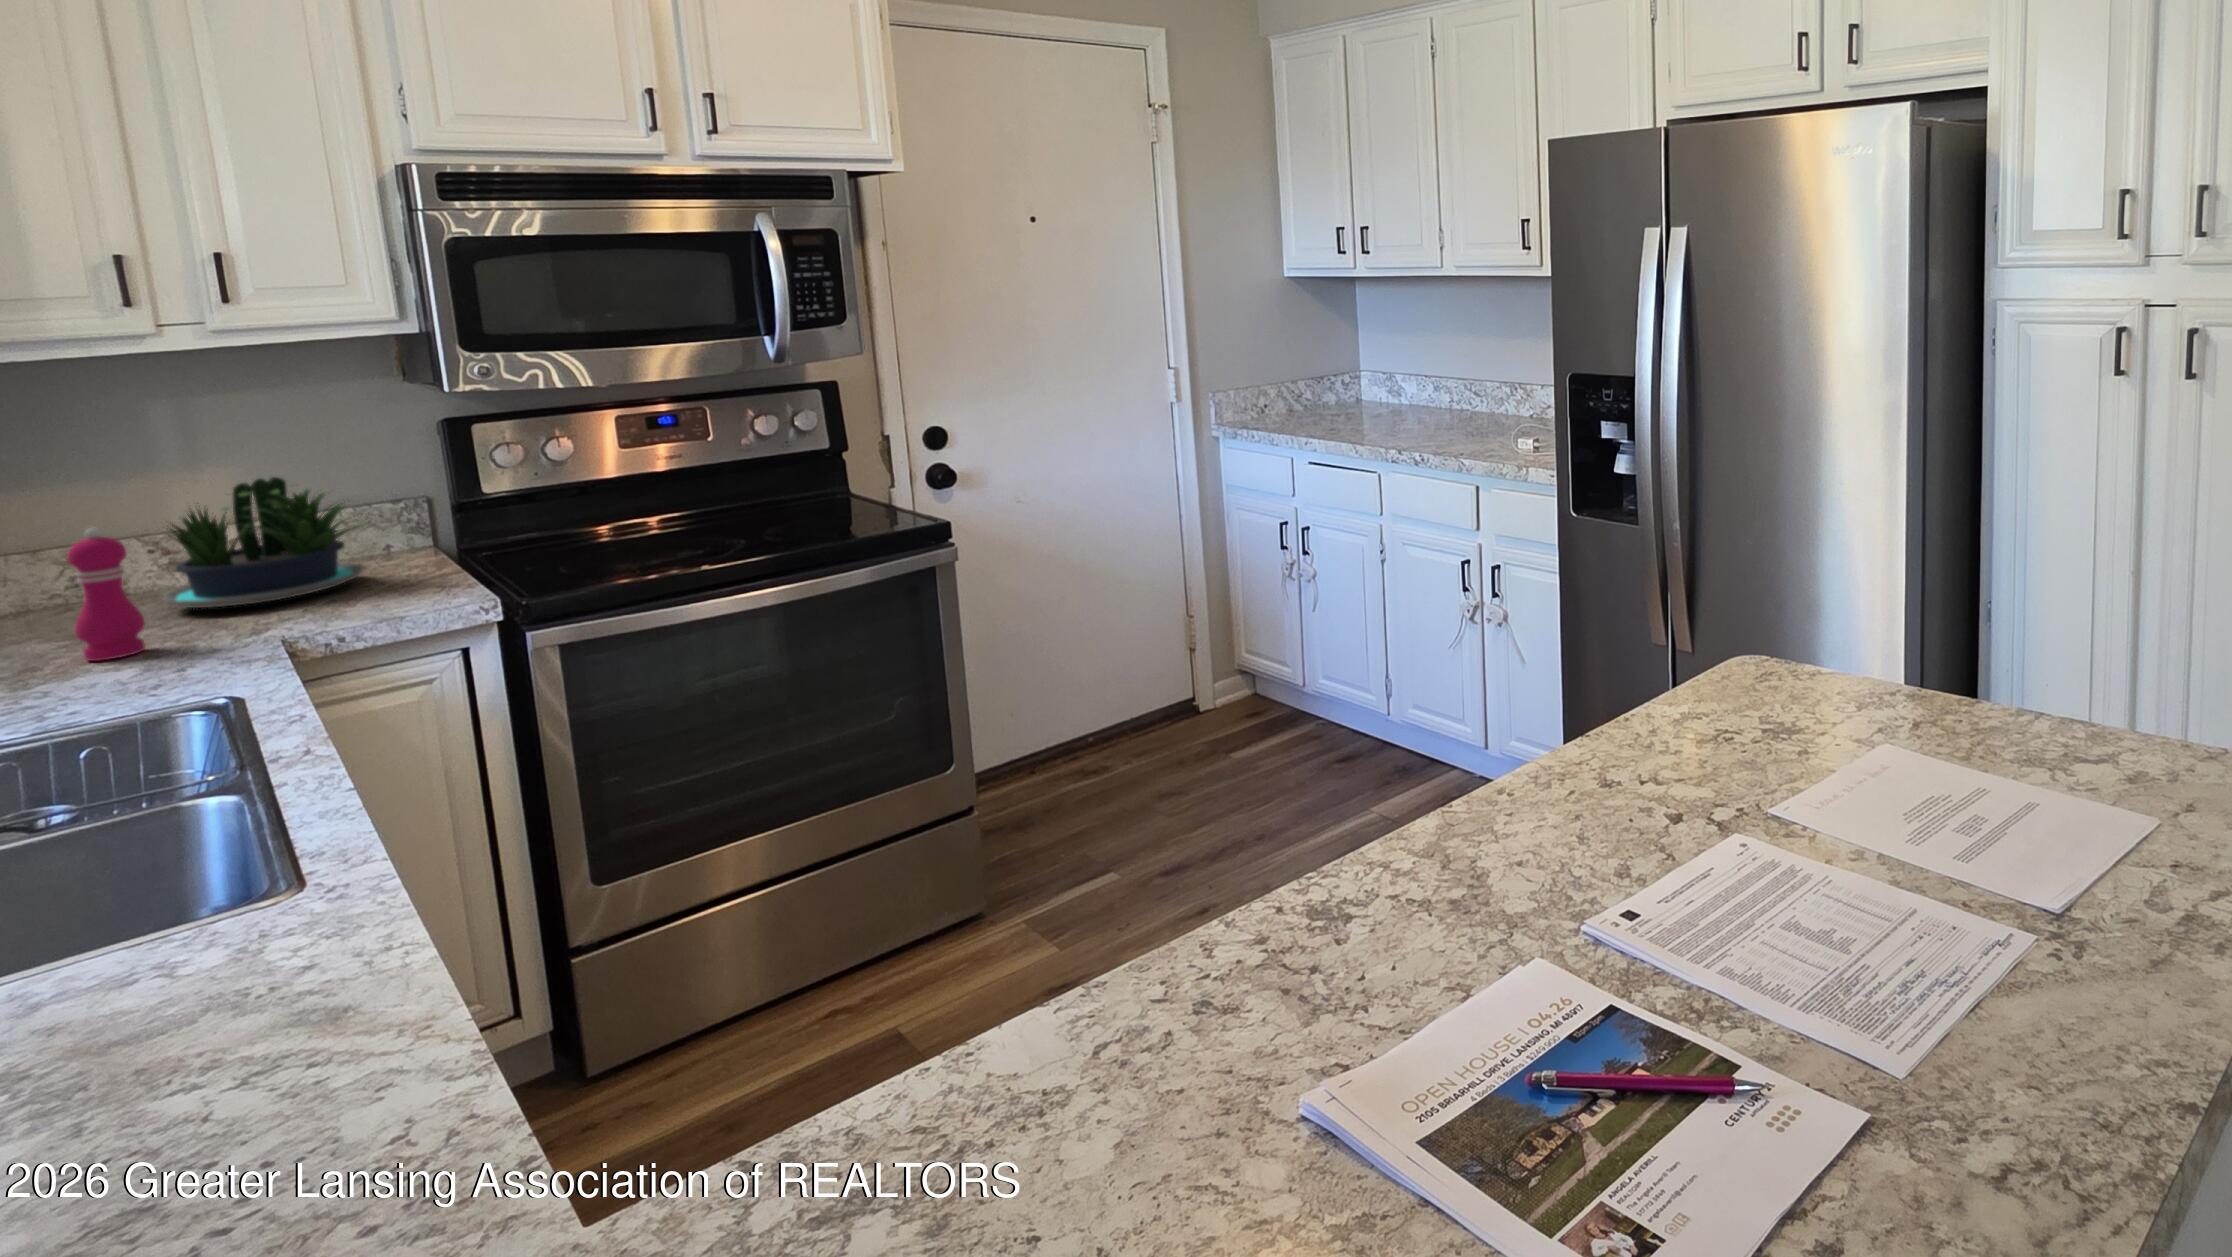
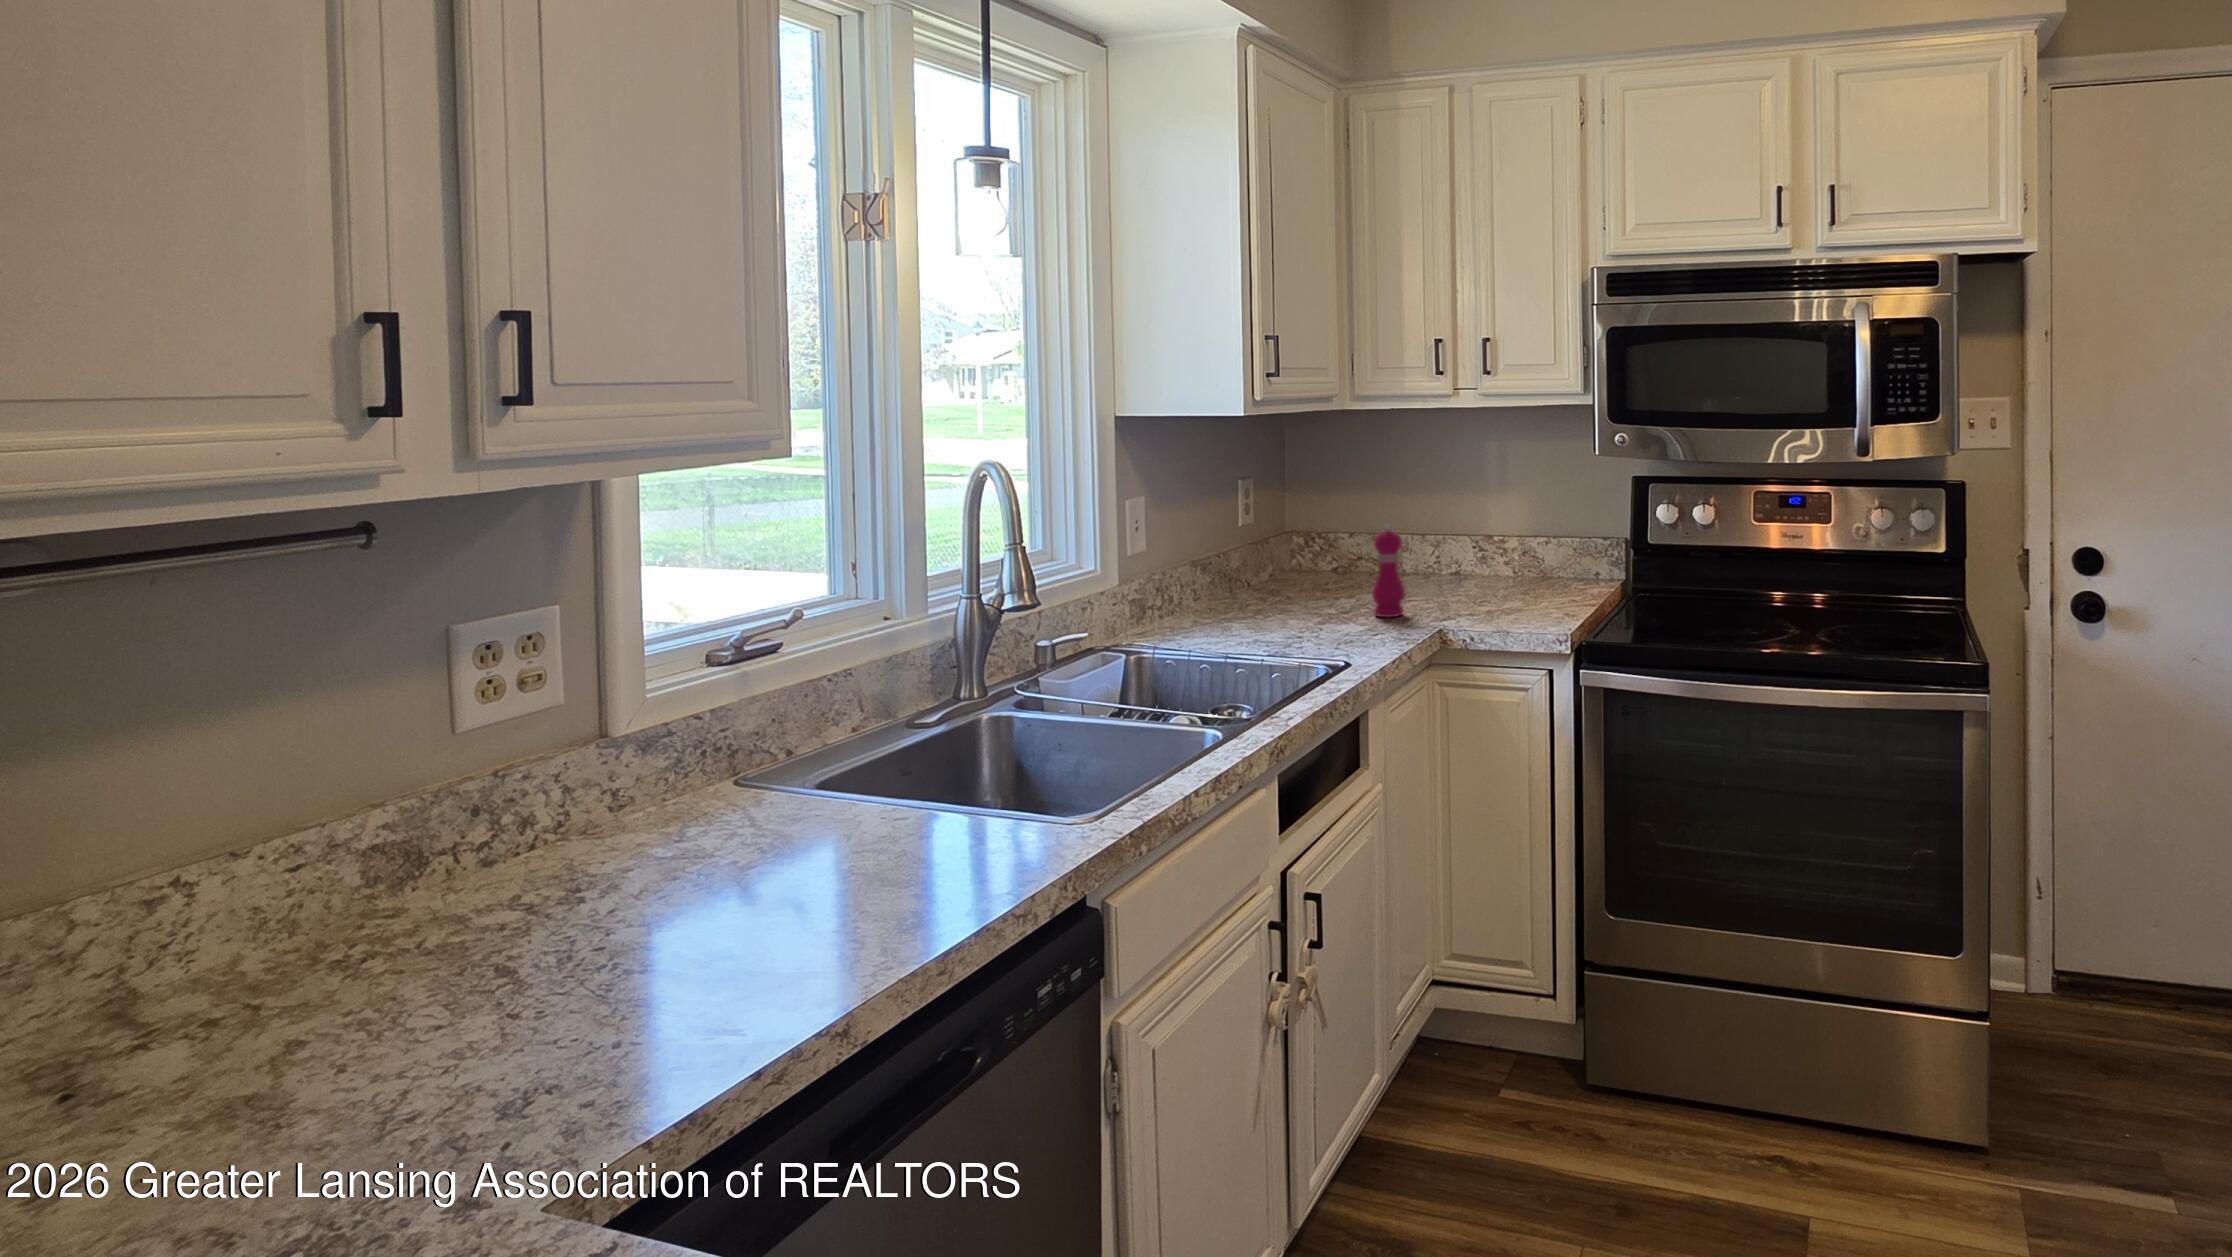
potted plant: present [163,477,367,608] -> none [1450,505,1572,598]

